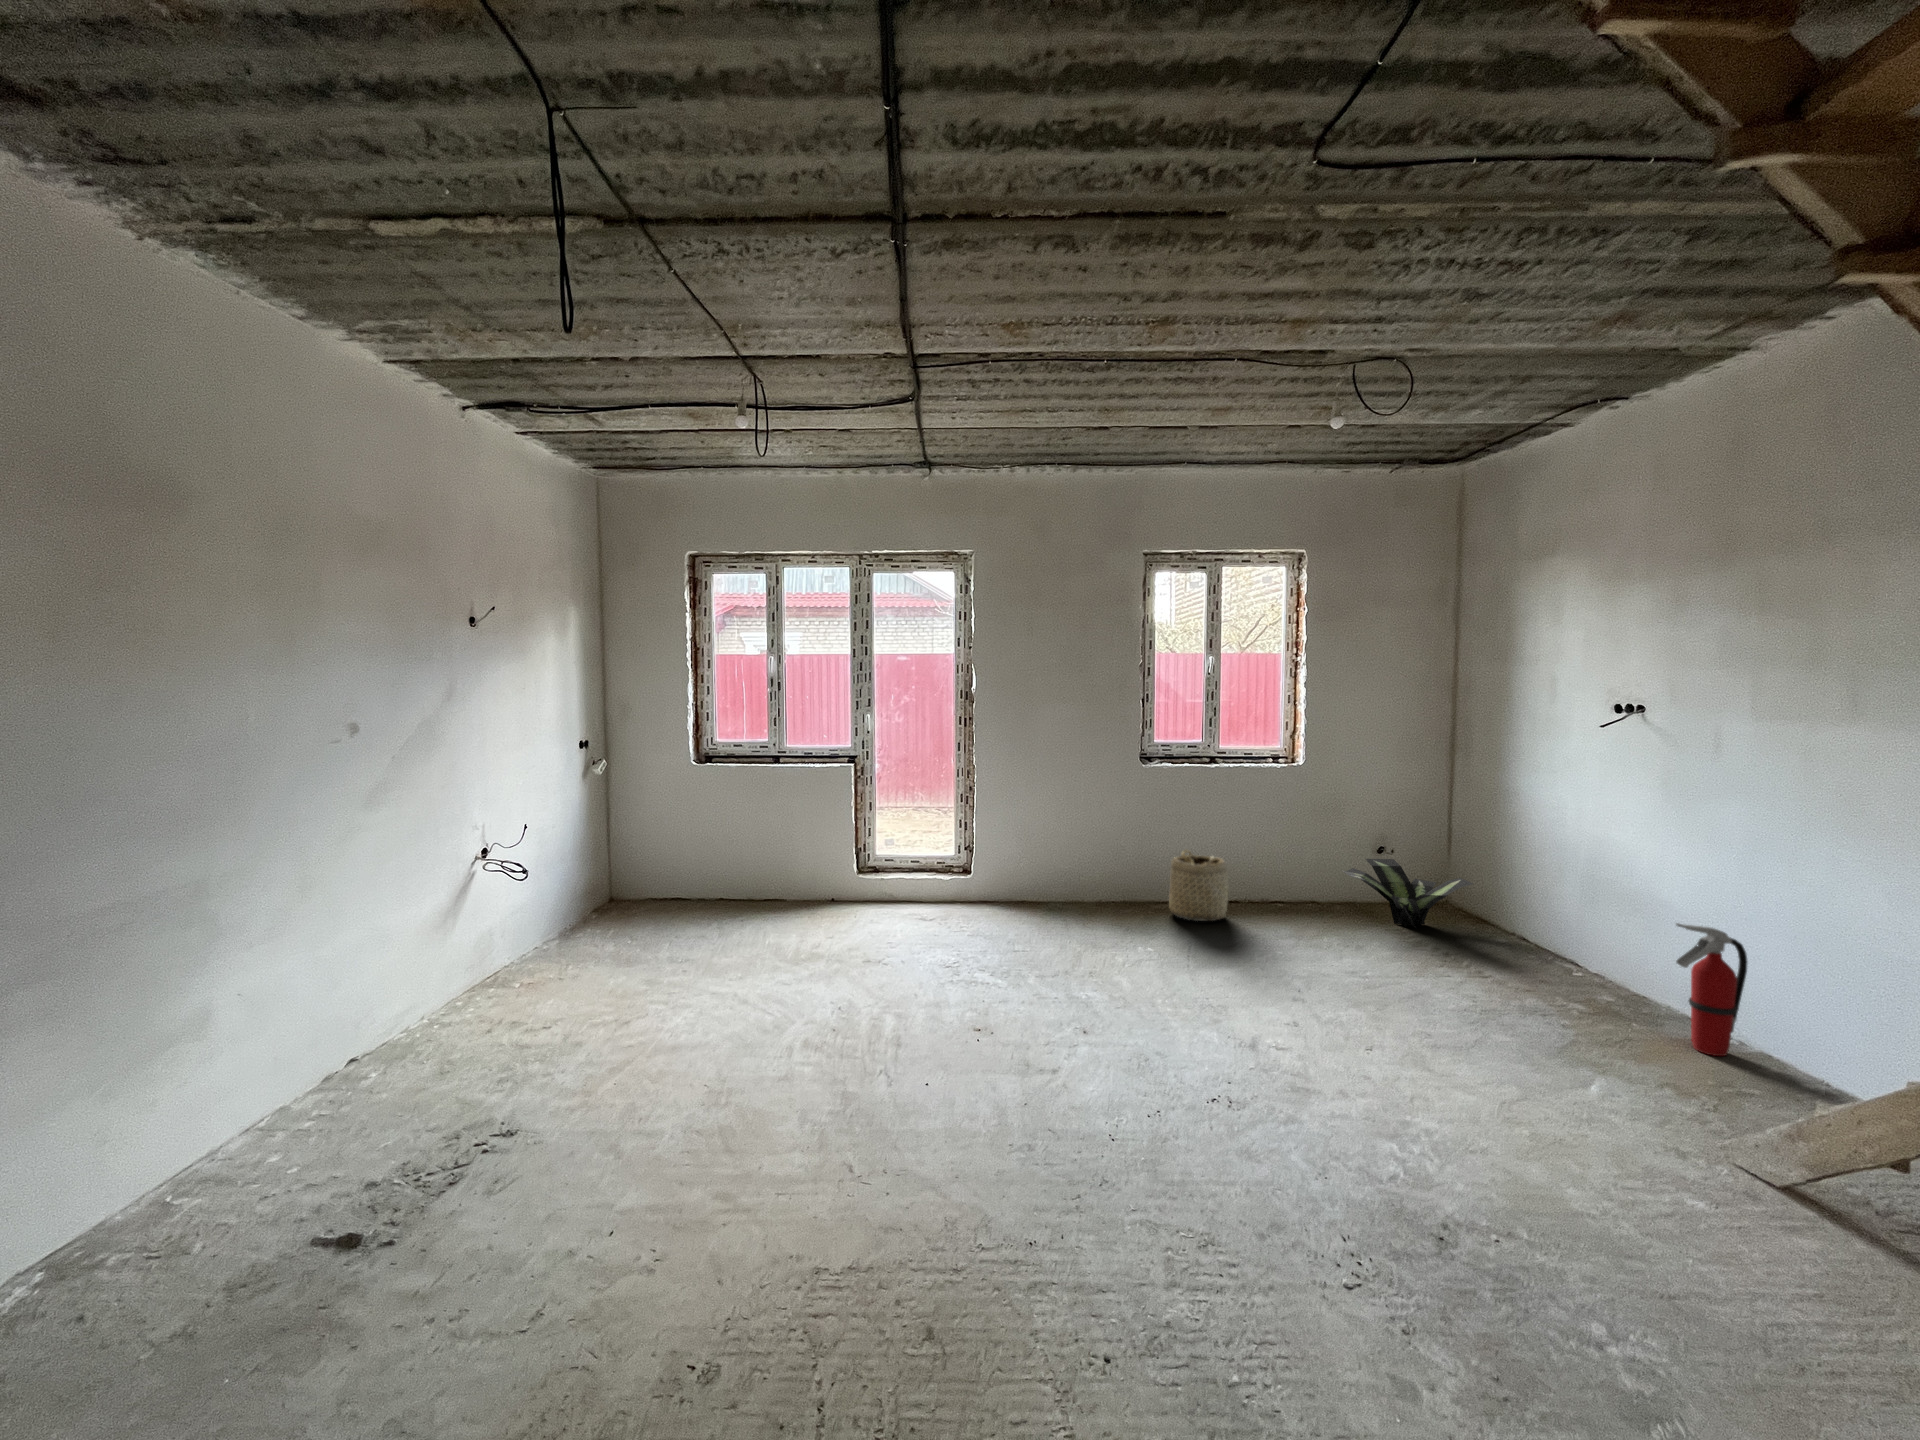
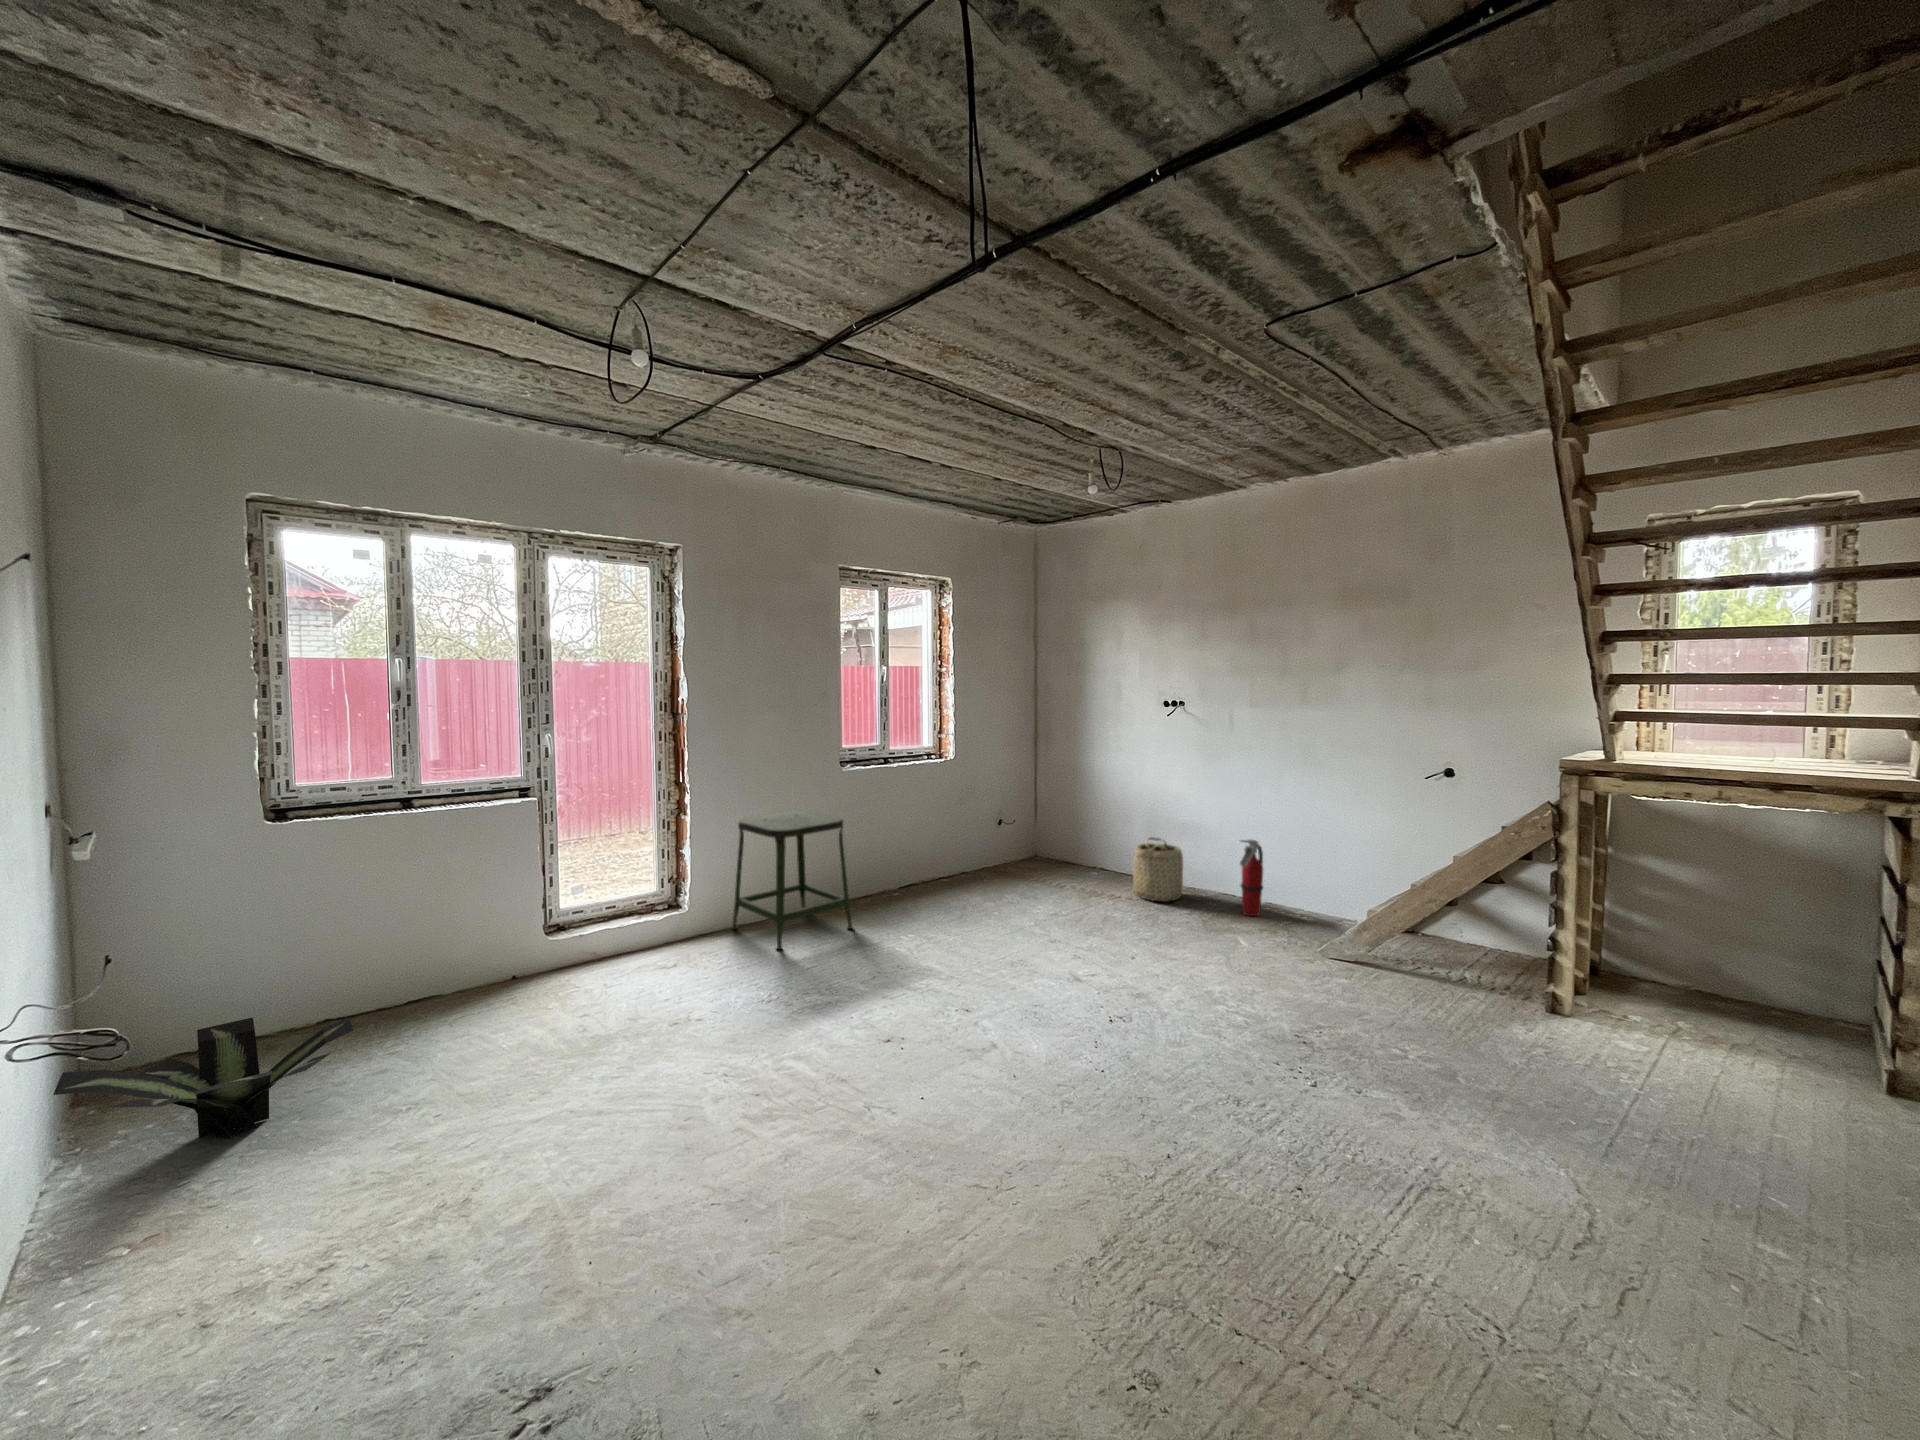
stool: none [1016,803,1116,930] -> present [732,811,853,949]
basket: present [1169,850,1229,921] -> present [1133,837,1183,902]
potted plant: present [1341,859,1473,928] -> present [53,1017,353,1139]

